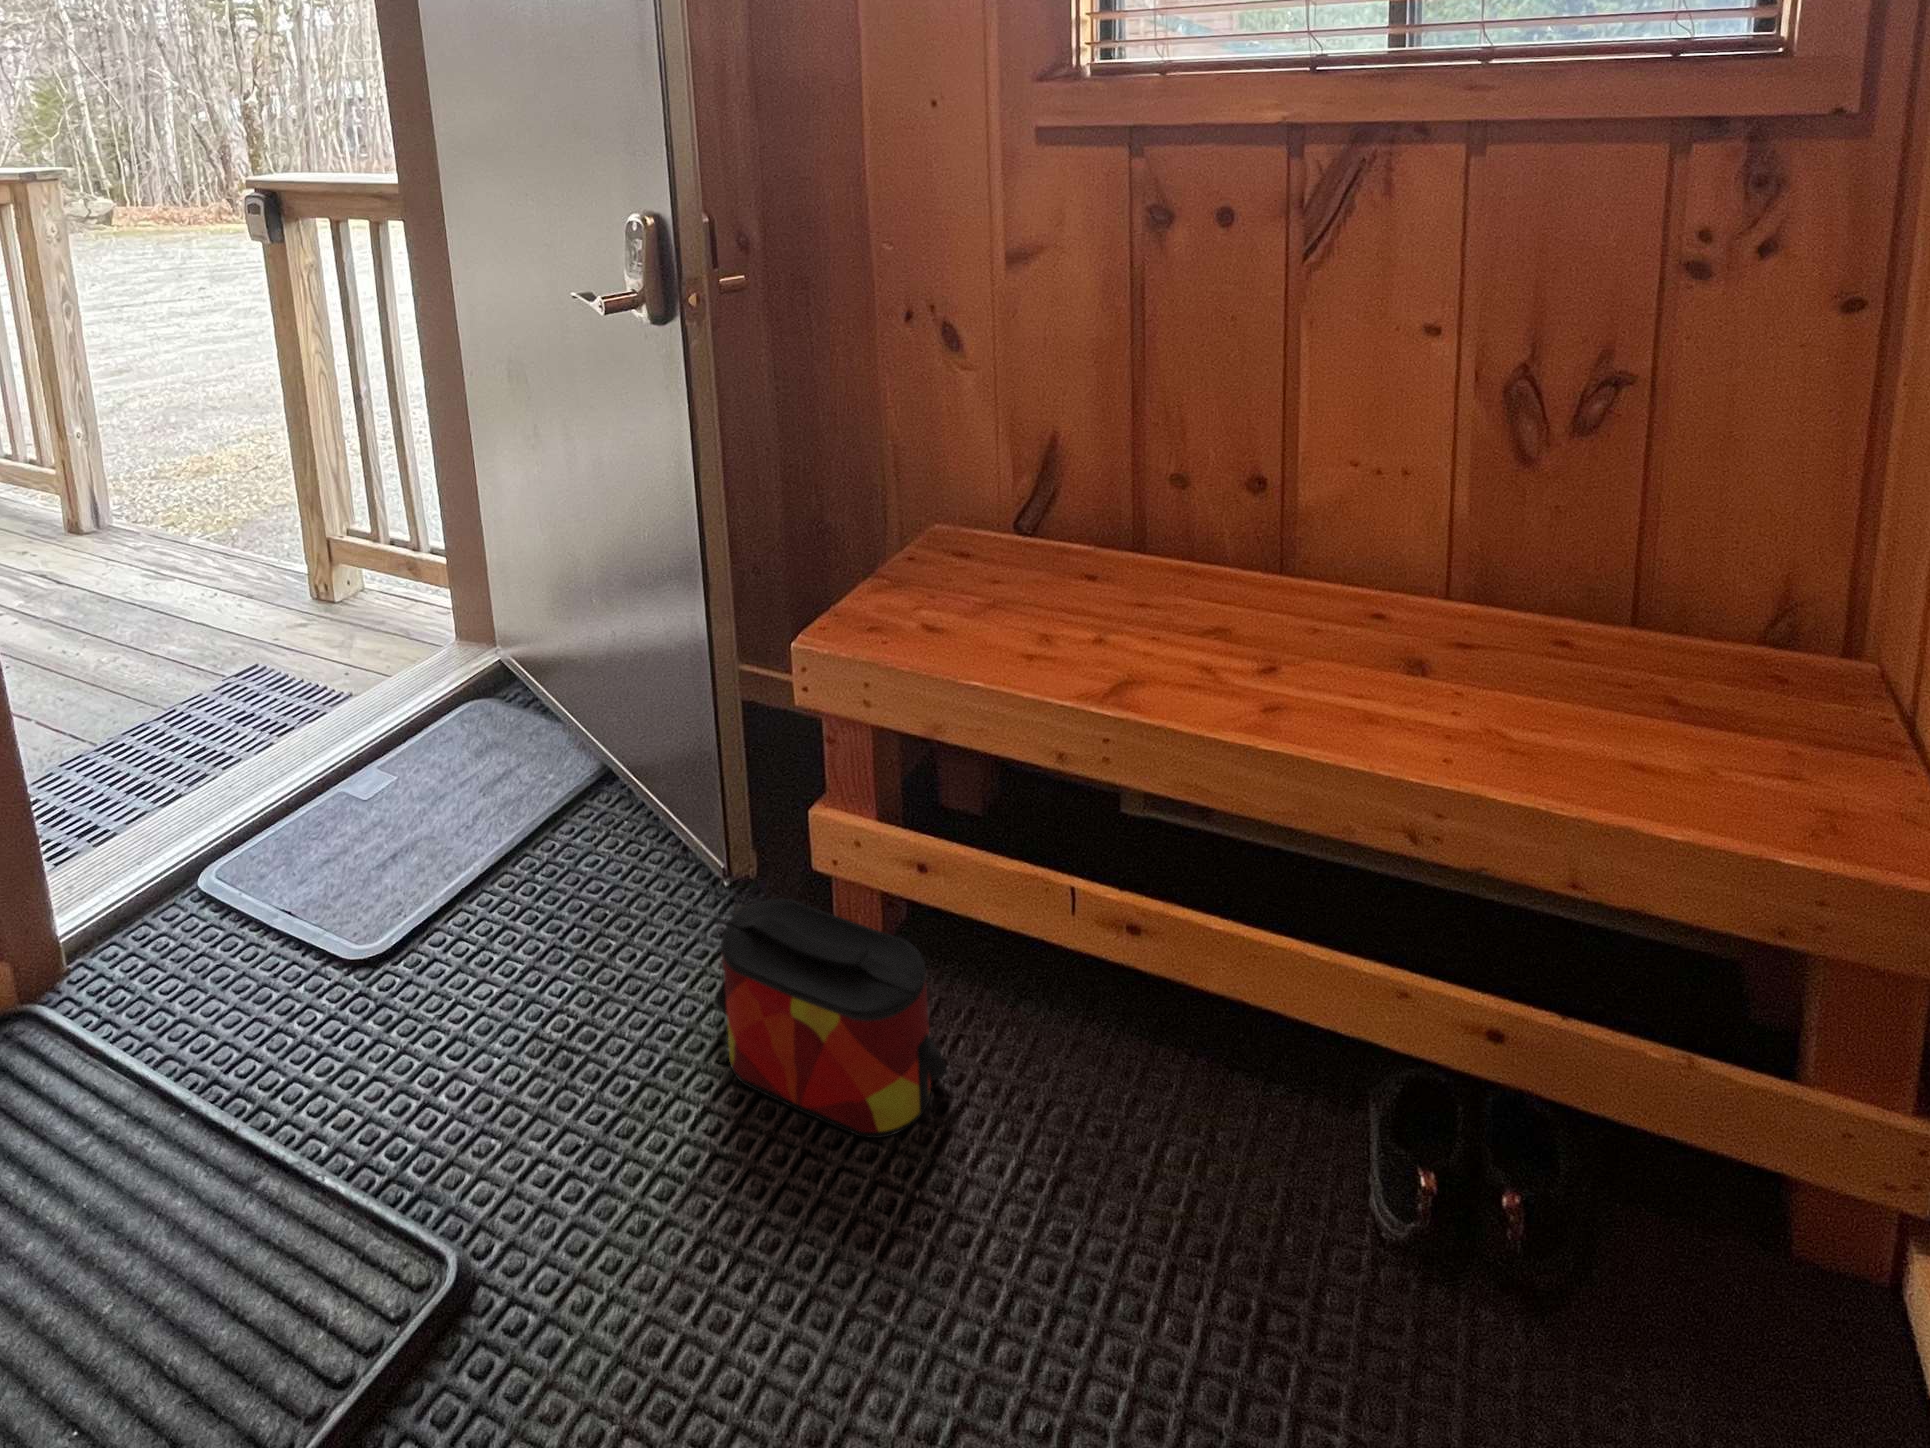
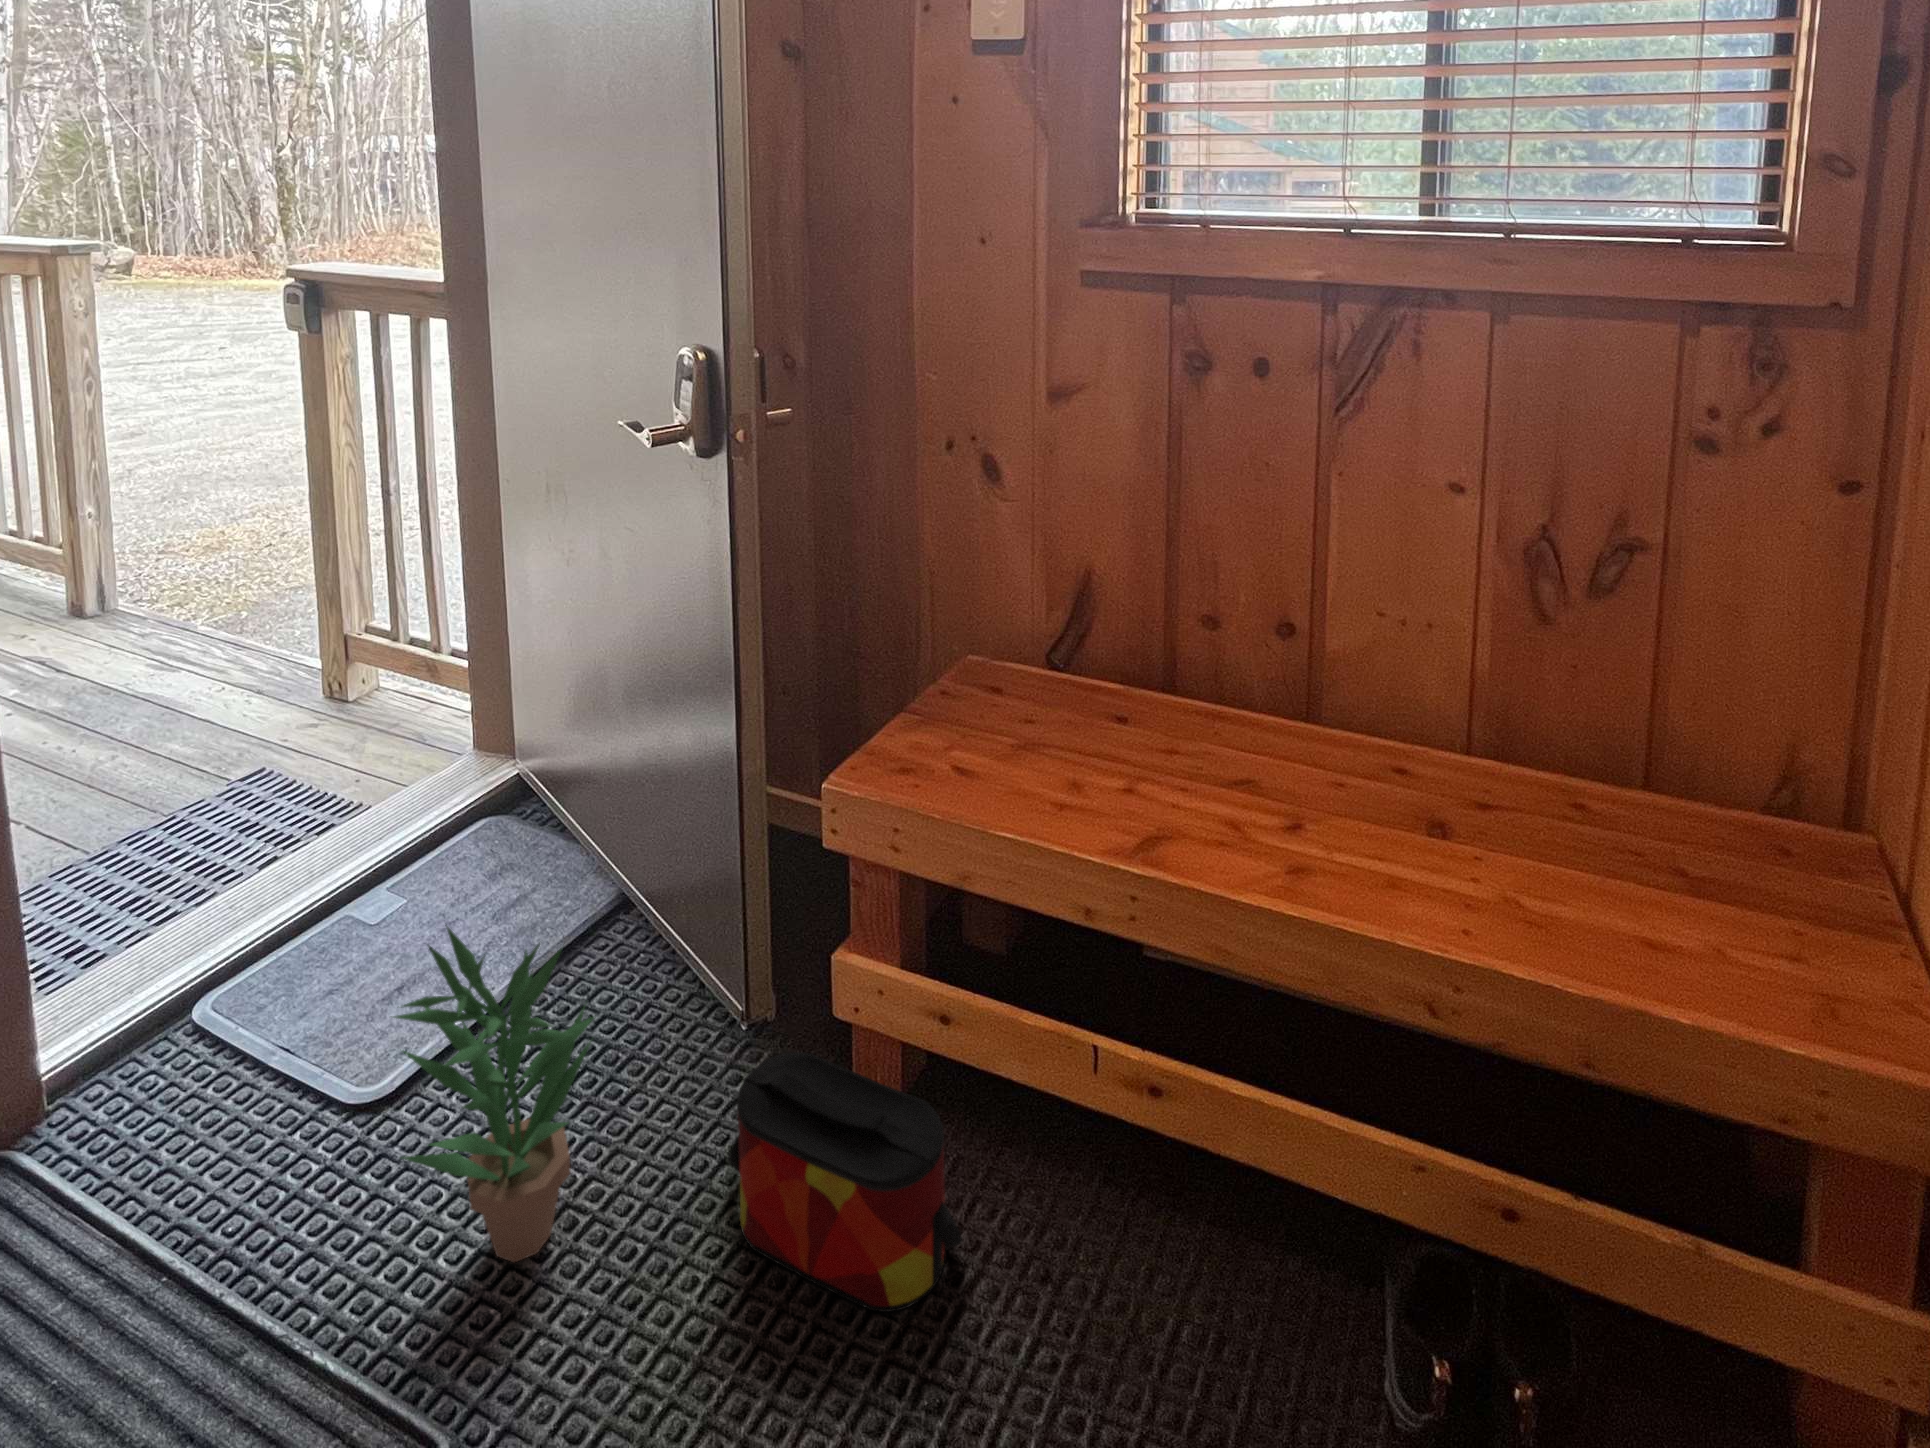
potted plant: none [376,774,580,1098] -> present [394,927,594,1262]

